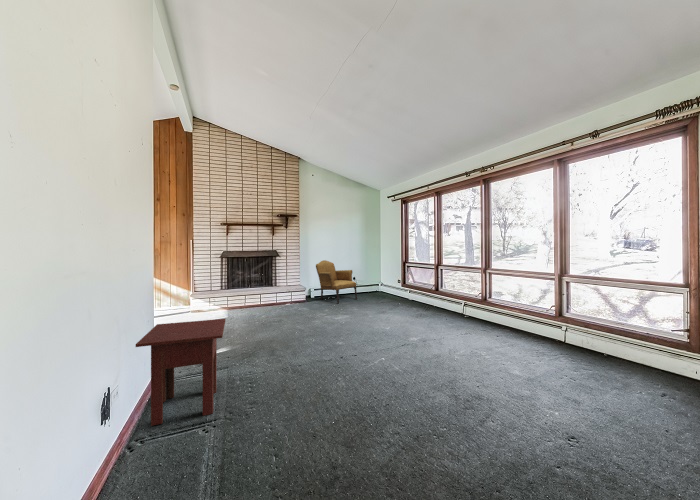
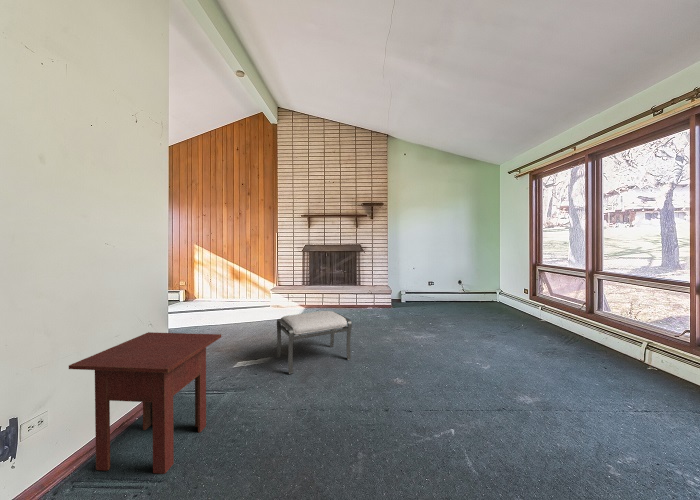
armchair: present [316,260,357,303] -> none [405,258,458,313]
ottoman: none [235,303,298,353] -> present [277,311,352,374]

